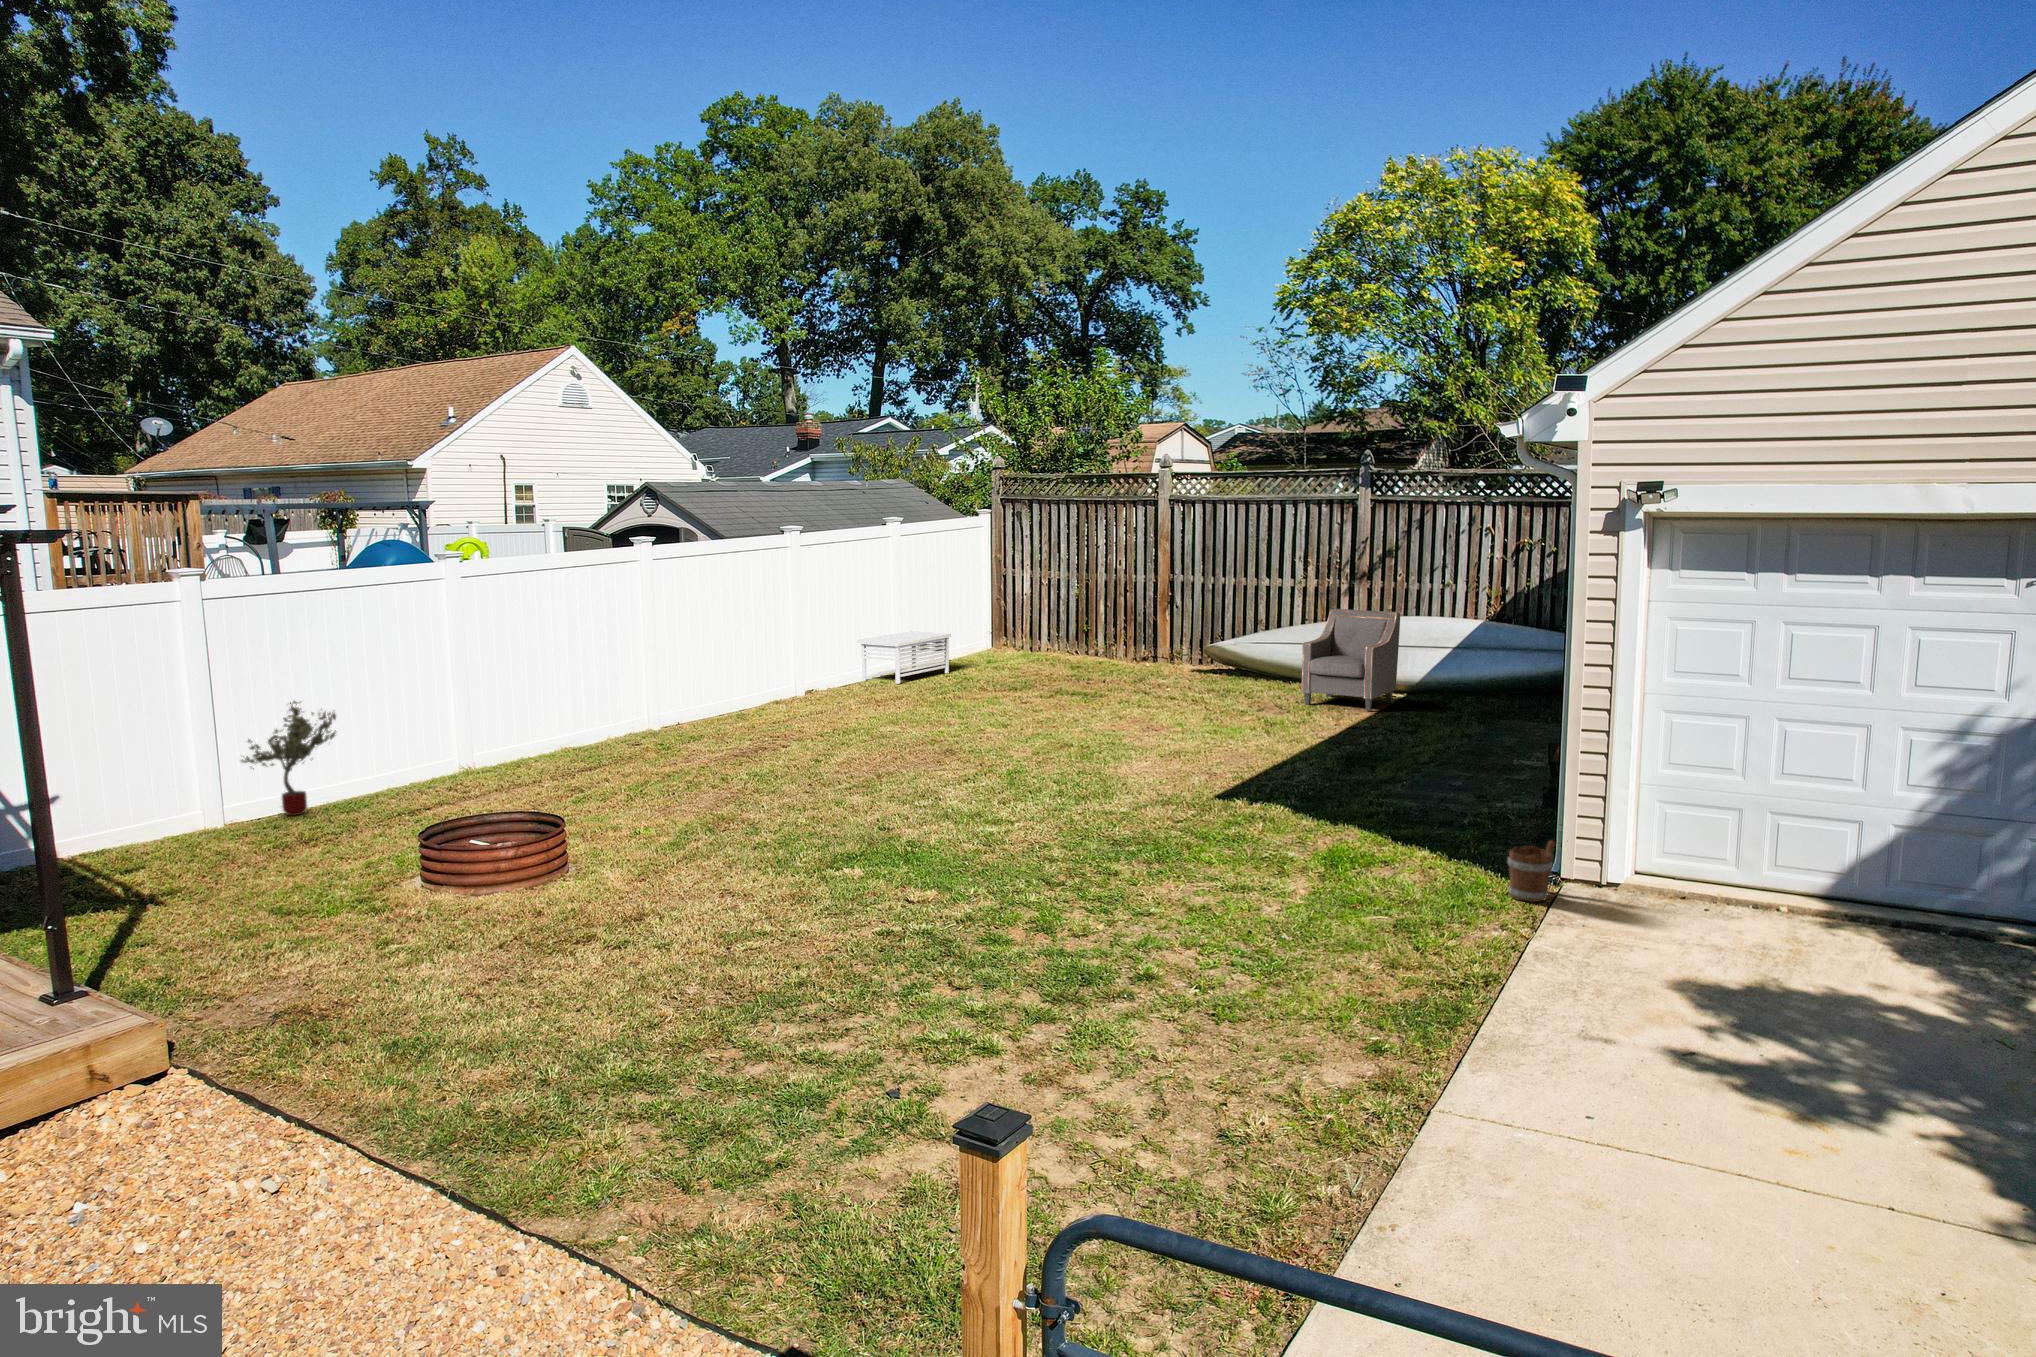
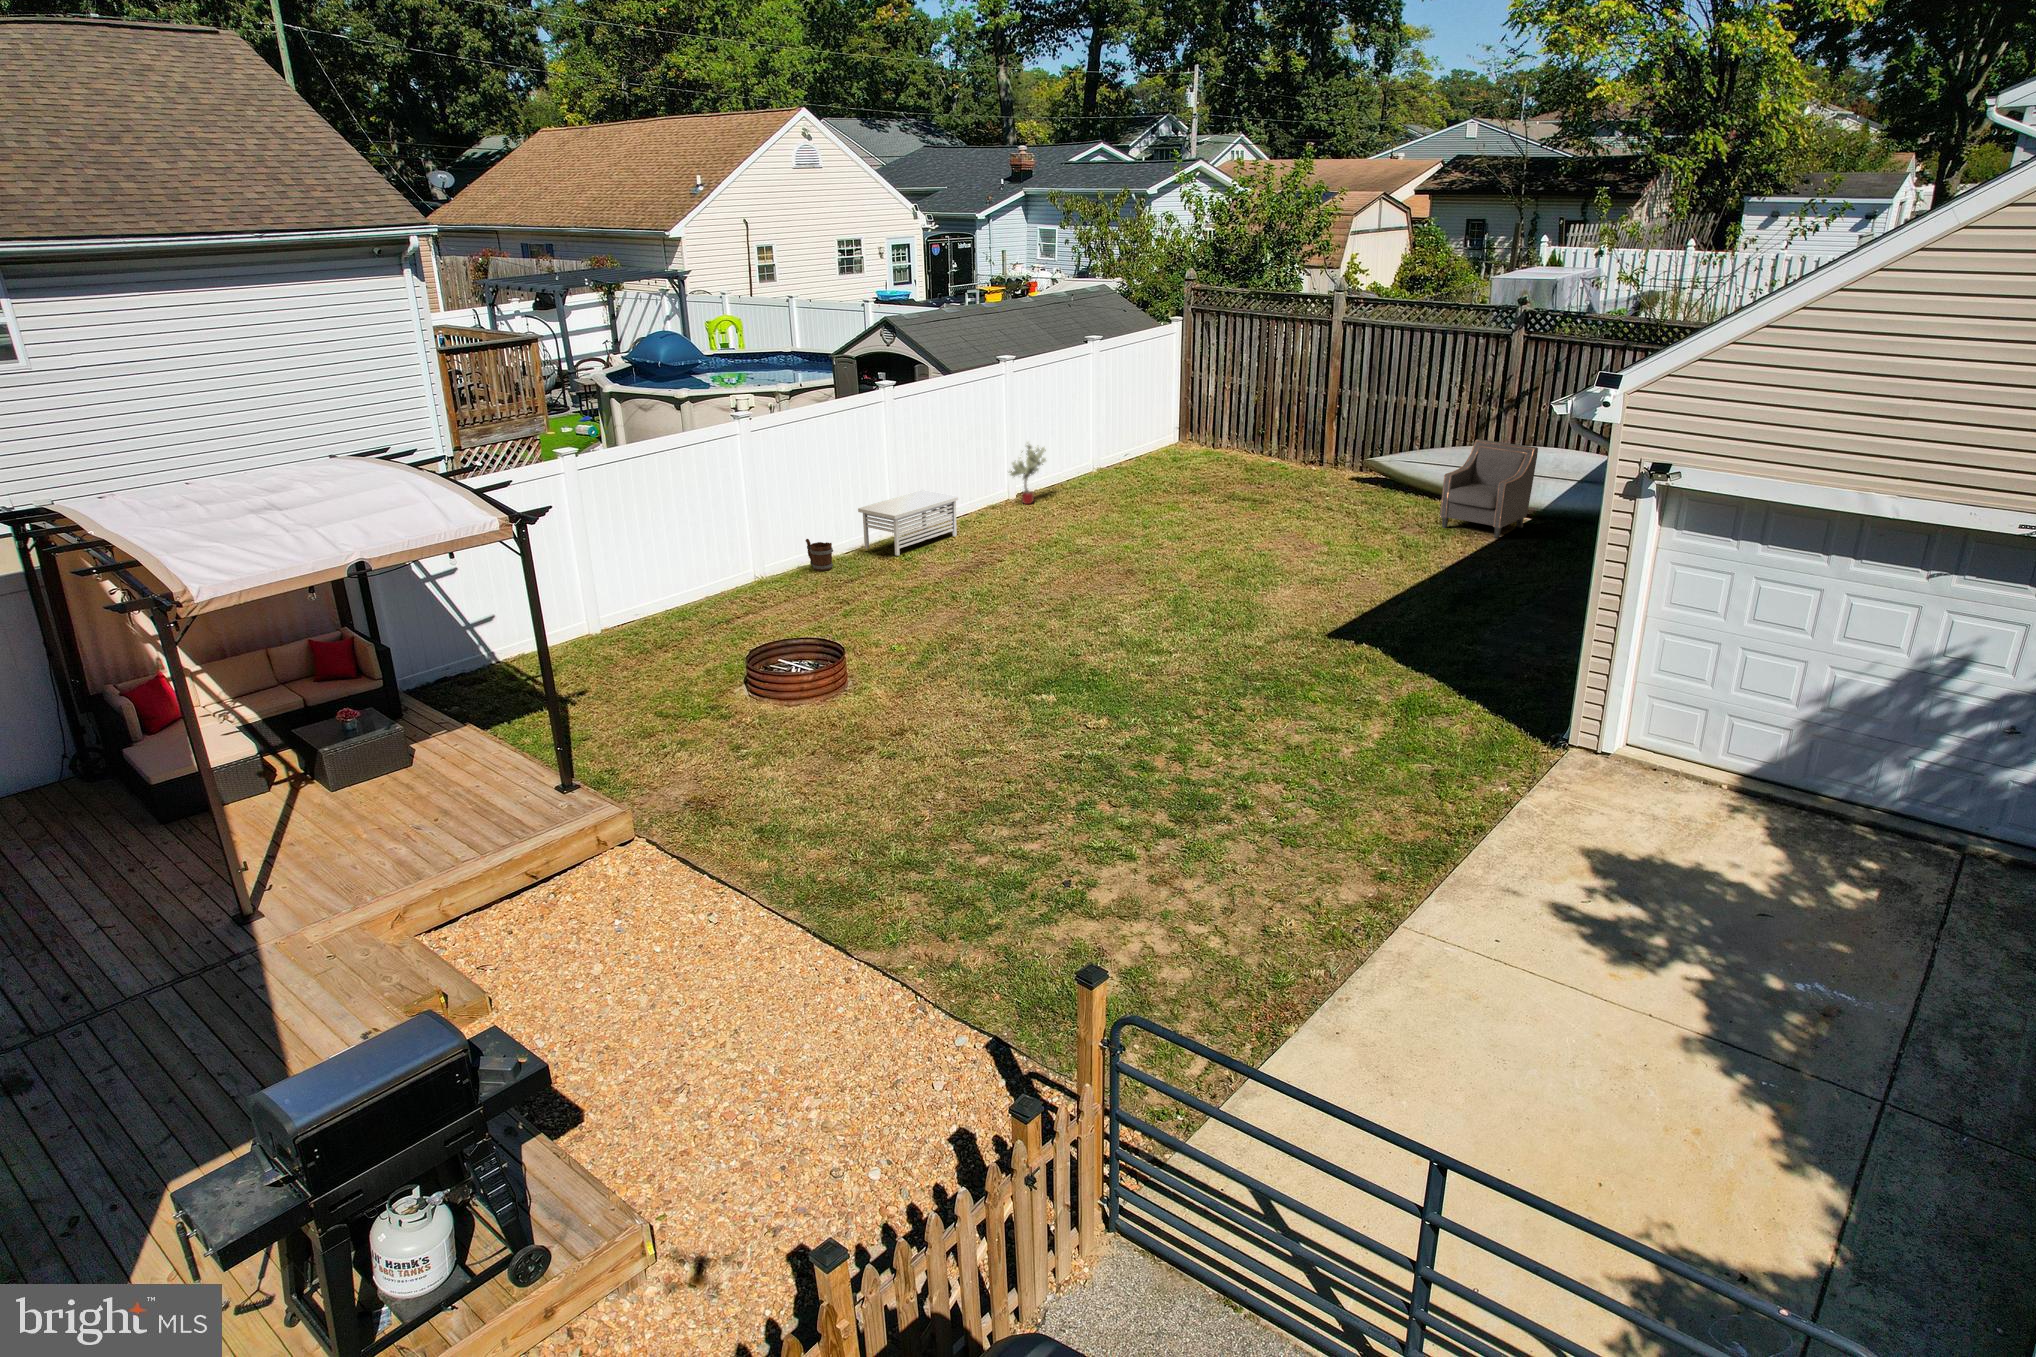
storage bench: present [857,631,951,684] -> present [858,490,958,556]
potted tree: present [241,701,336,816] -> present [1010,445,1046,504]
bucket: present [1508,841,1555,902] -> present [806,539,833,571]

